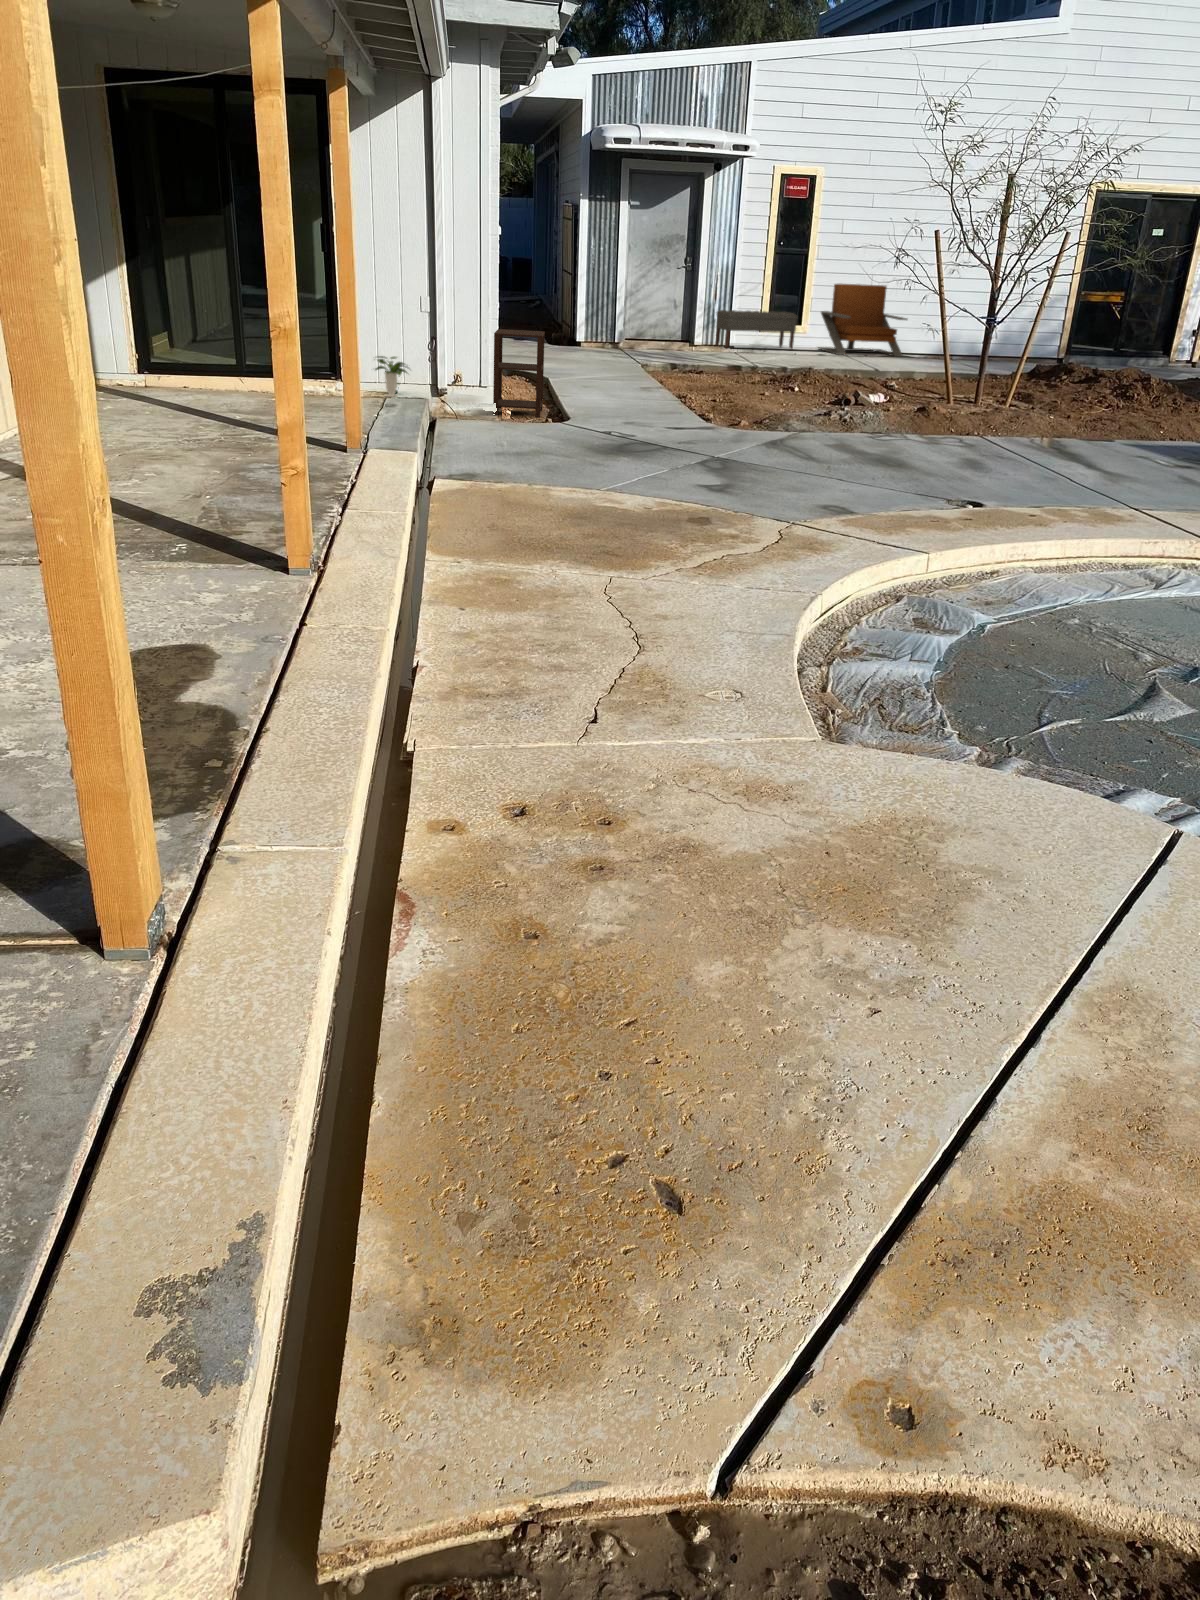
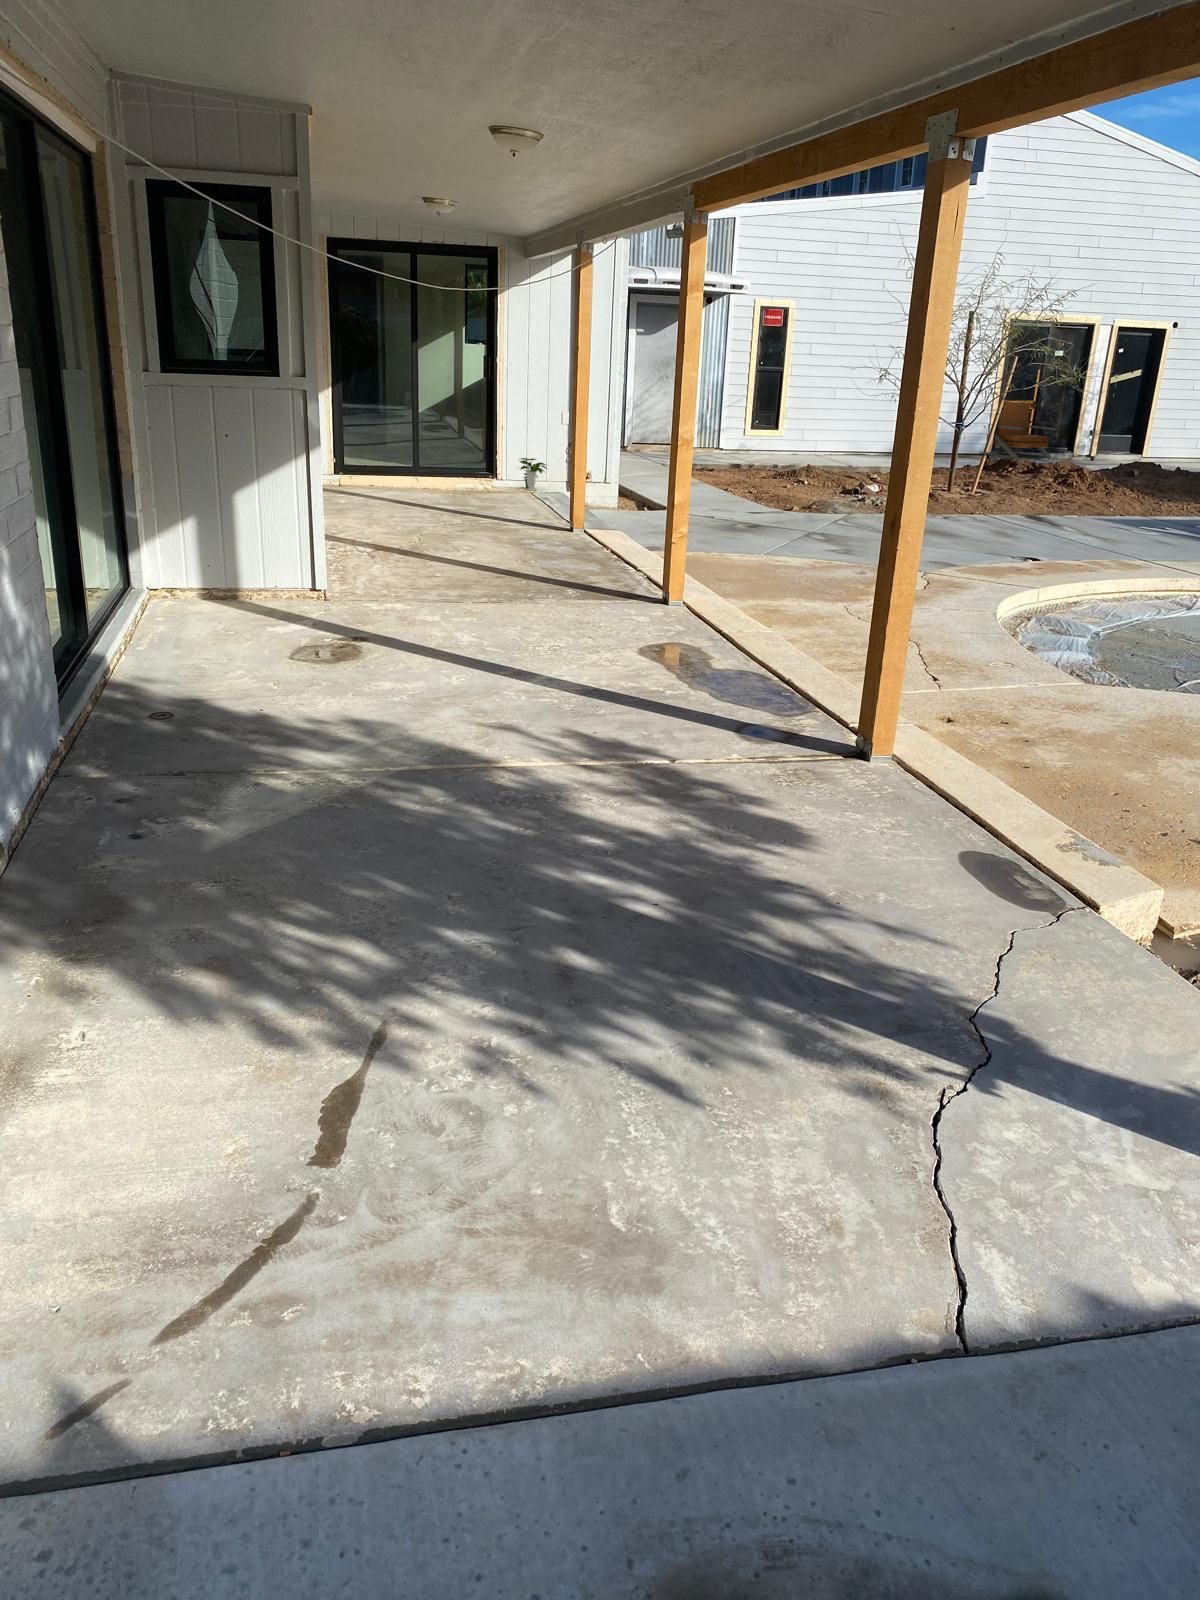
lounge chair: present [818,284,907,357] -> present [980,402,1056,459]
bench: present [716,310,798,350] -> none [709,418,777,450]
side table: present [493,329,545,417] -> none [608,436,654,505]

